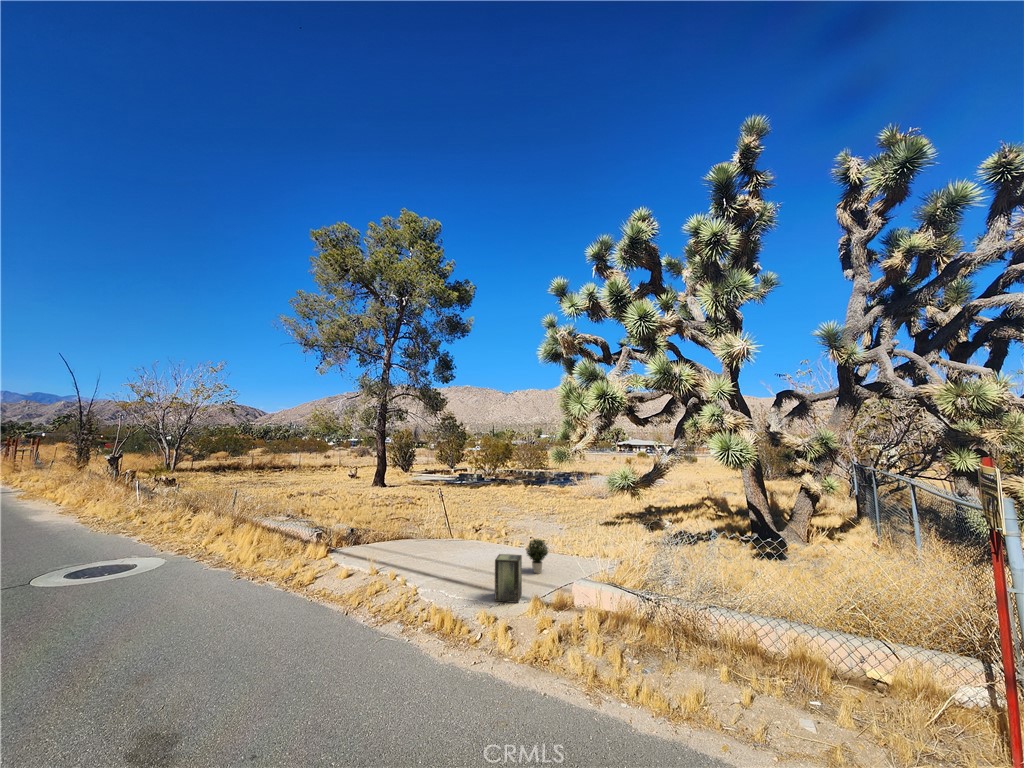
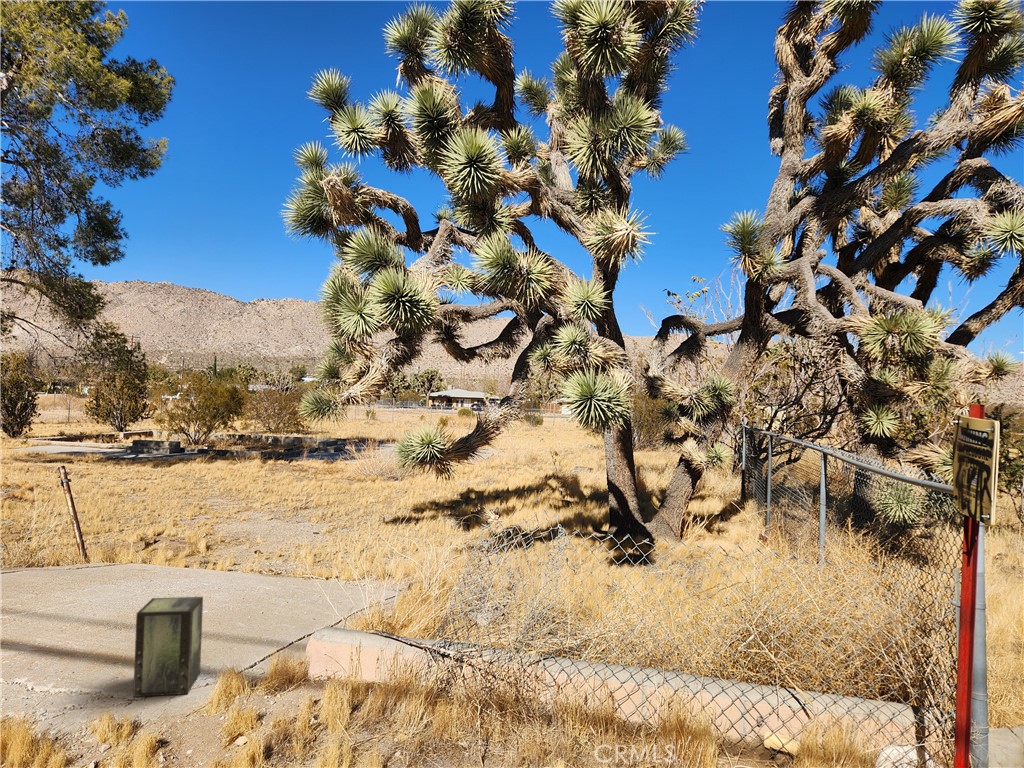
potted plant: present [526,539,548,574] -> none [221,559,270,625]

